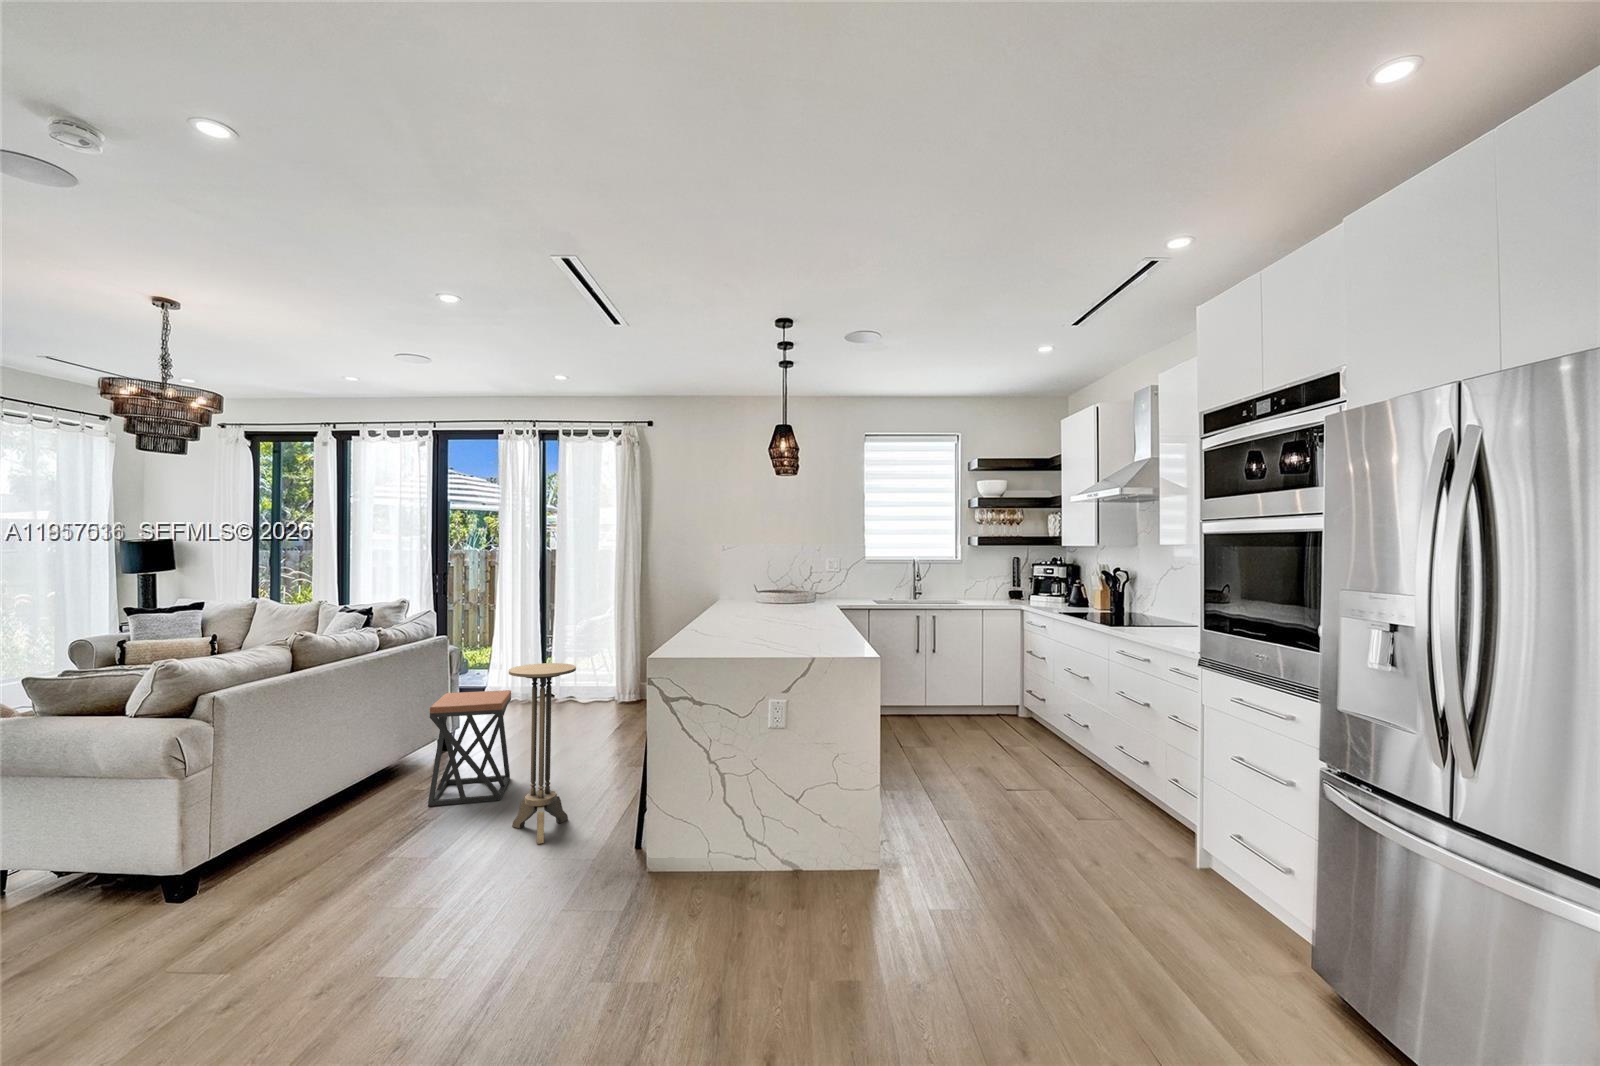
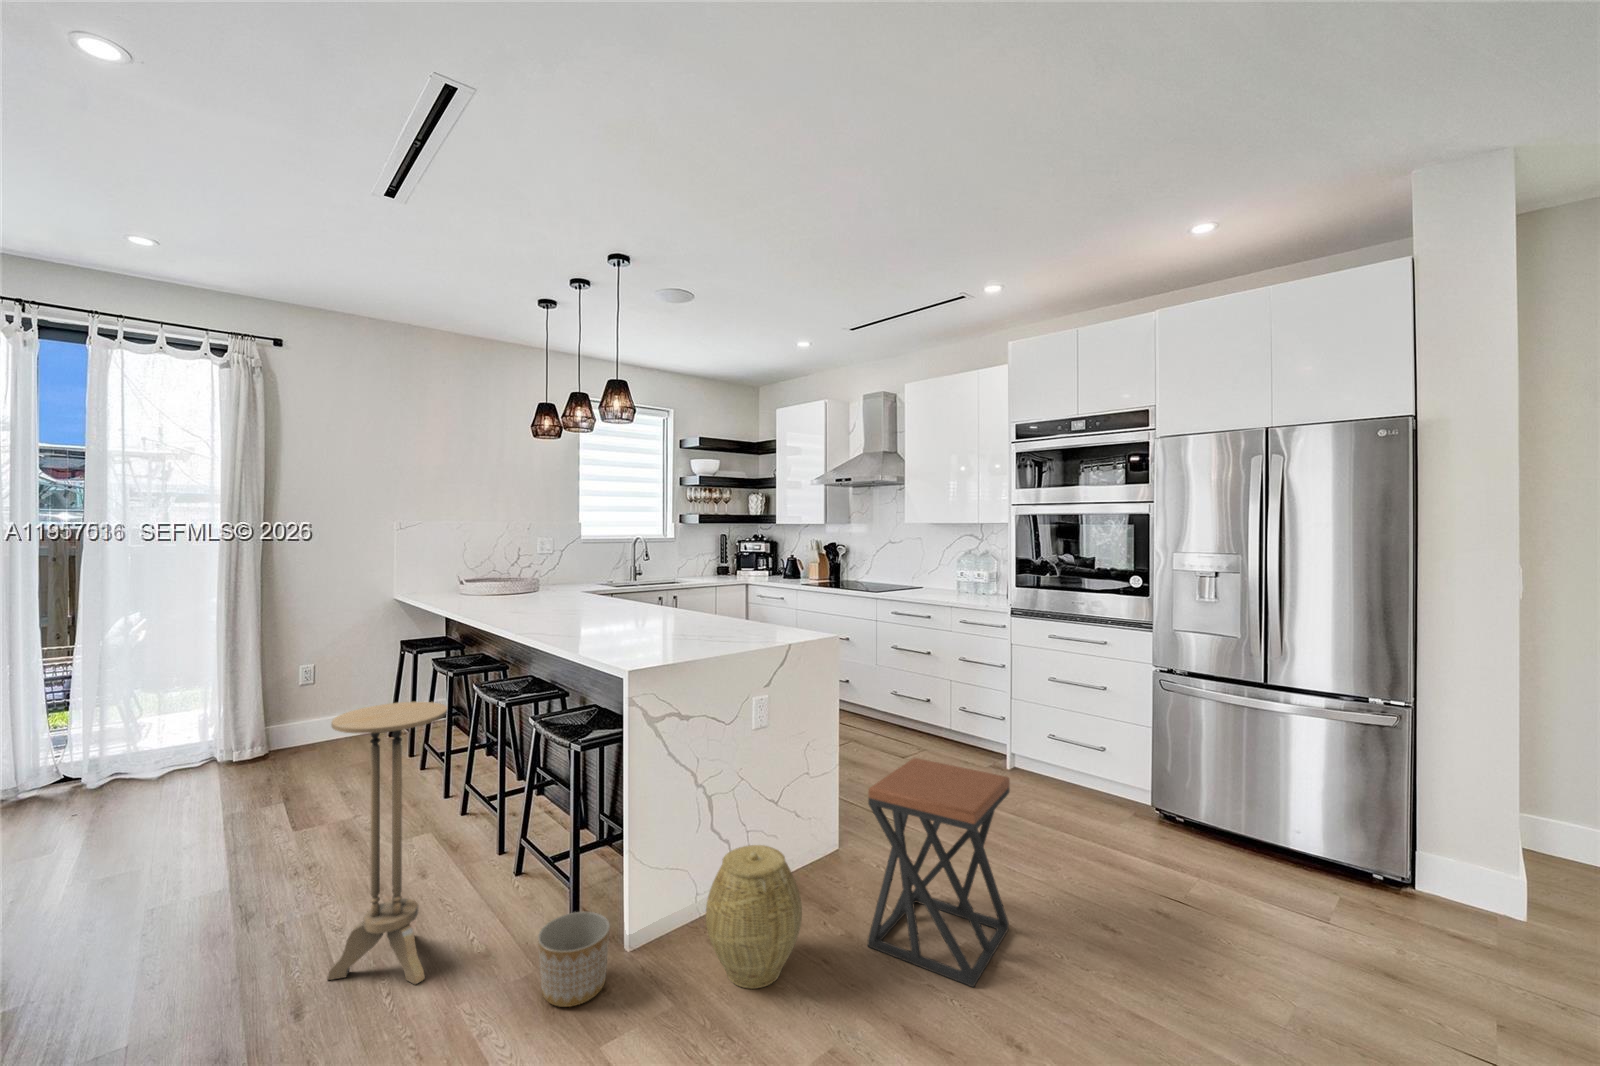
stool: present [428,690,511,806] -> present [868,758,1010,987]
woven basket: none [650,813,730,928] -> present [706,845,802,989]
planter: none [567,827,618,888] -> present [538,912,610,1007]

